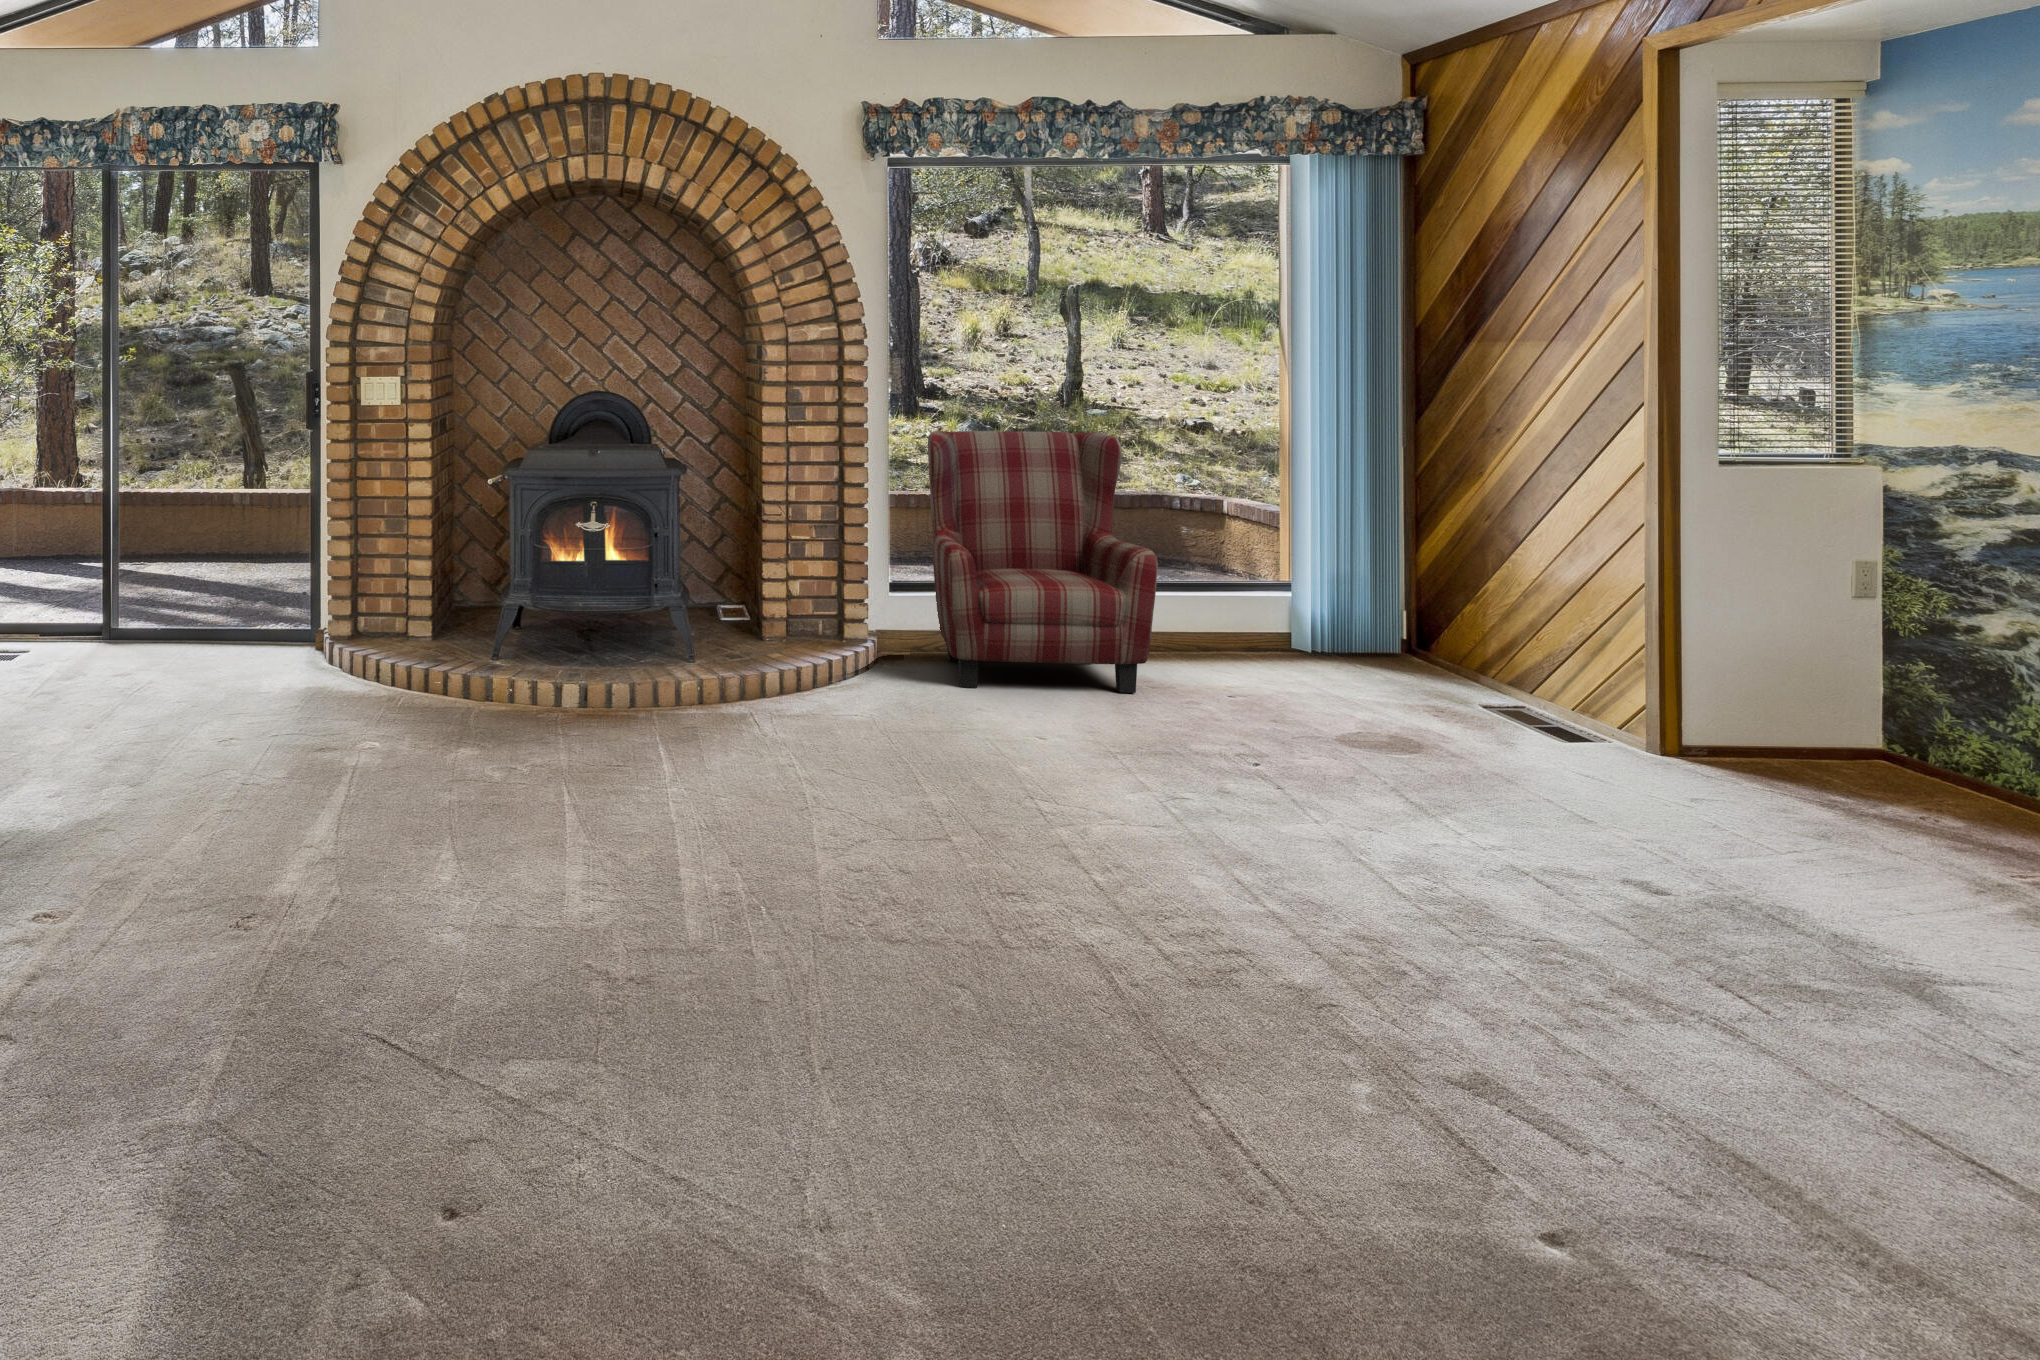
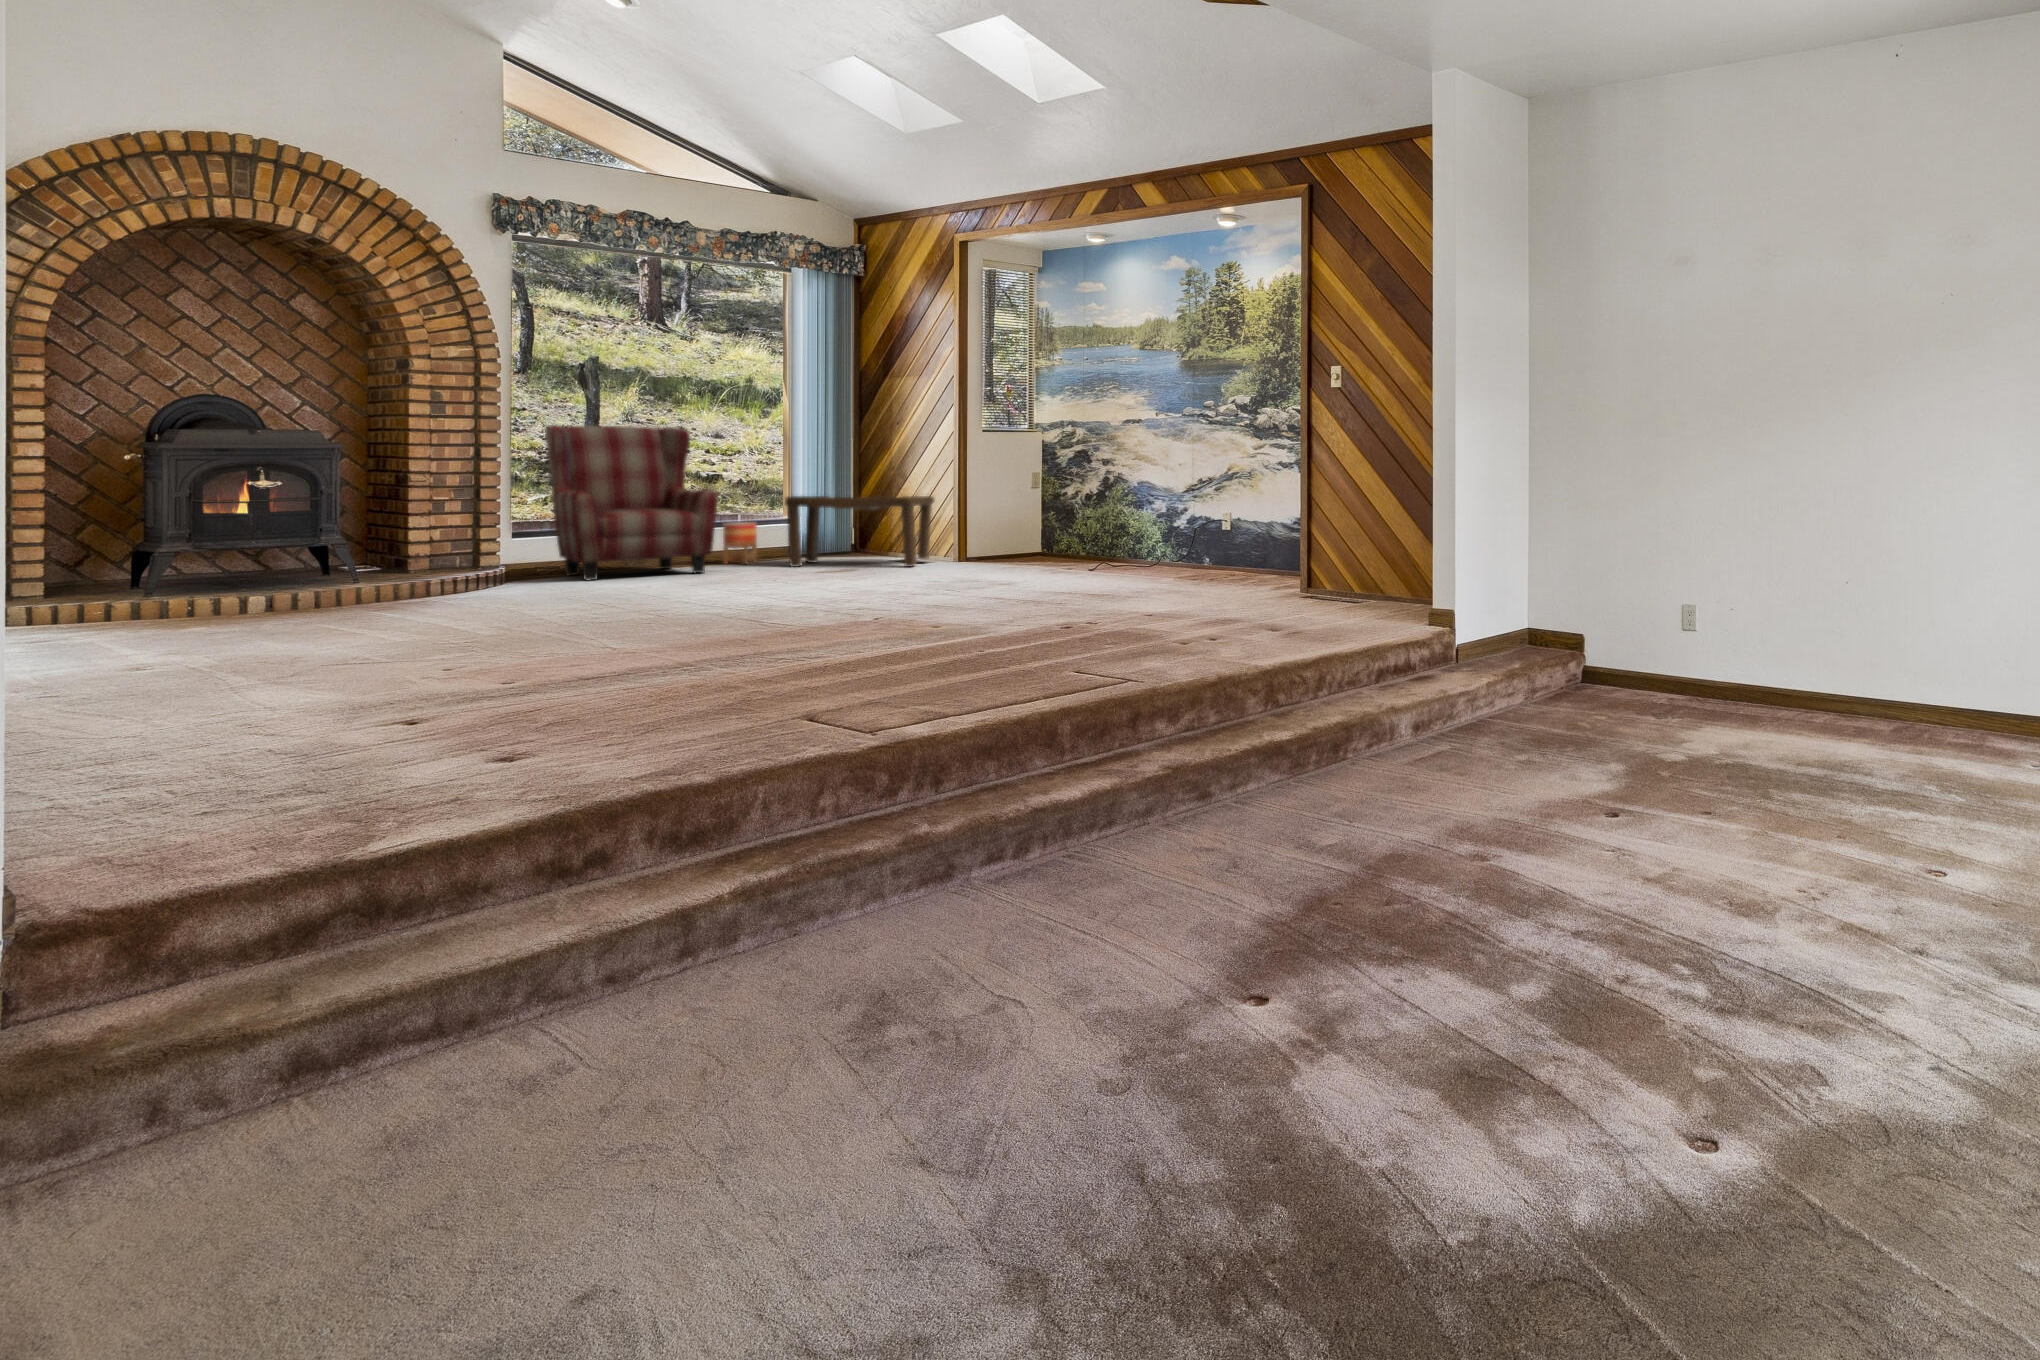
bench: none [1272,561,1586,746] -> present [785,496,935,567]
planter: none [1171,589,1225,668] -> present [723,522,757,564]

